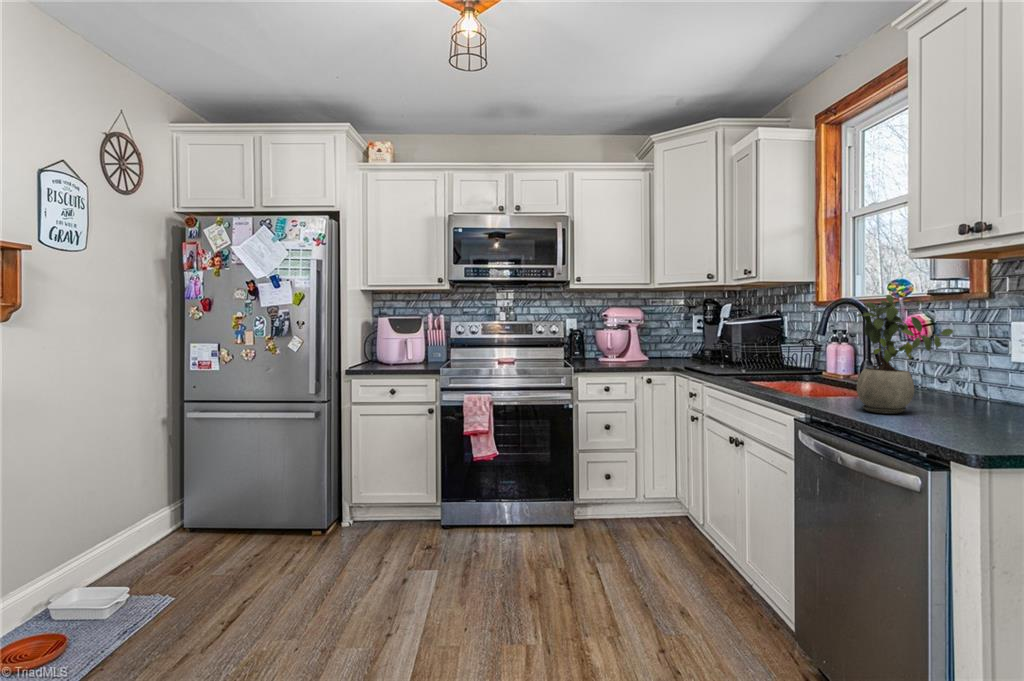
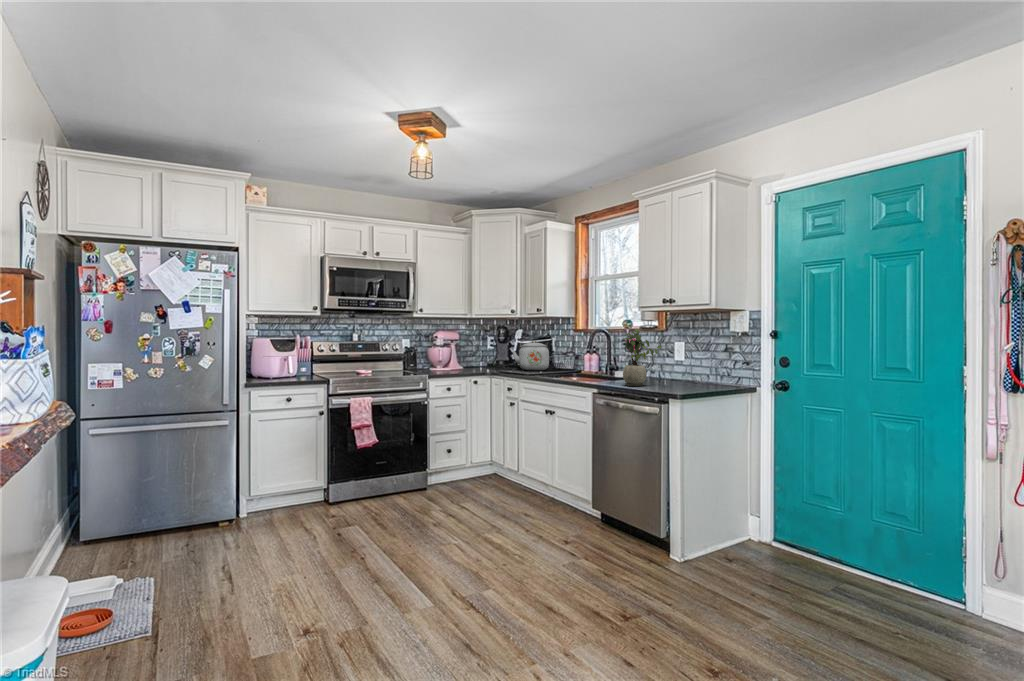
kettle: none [706,321,768,367] -> present [513,341,549,370]

